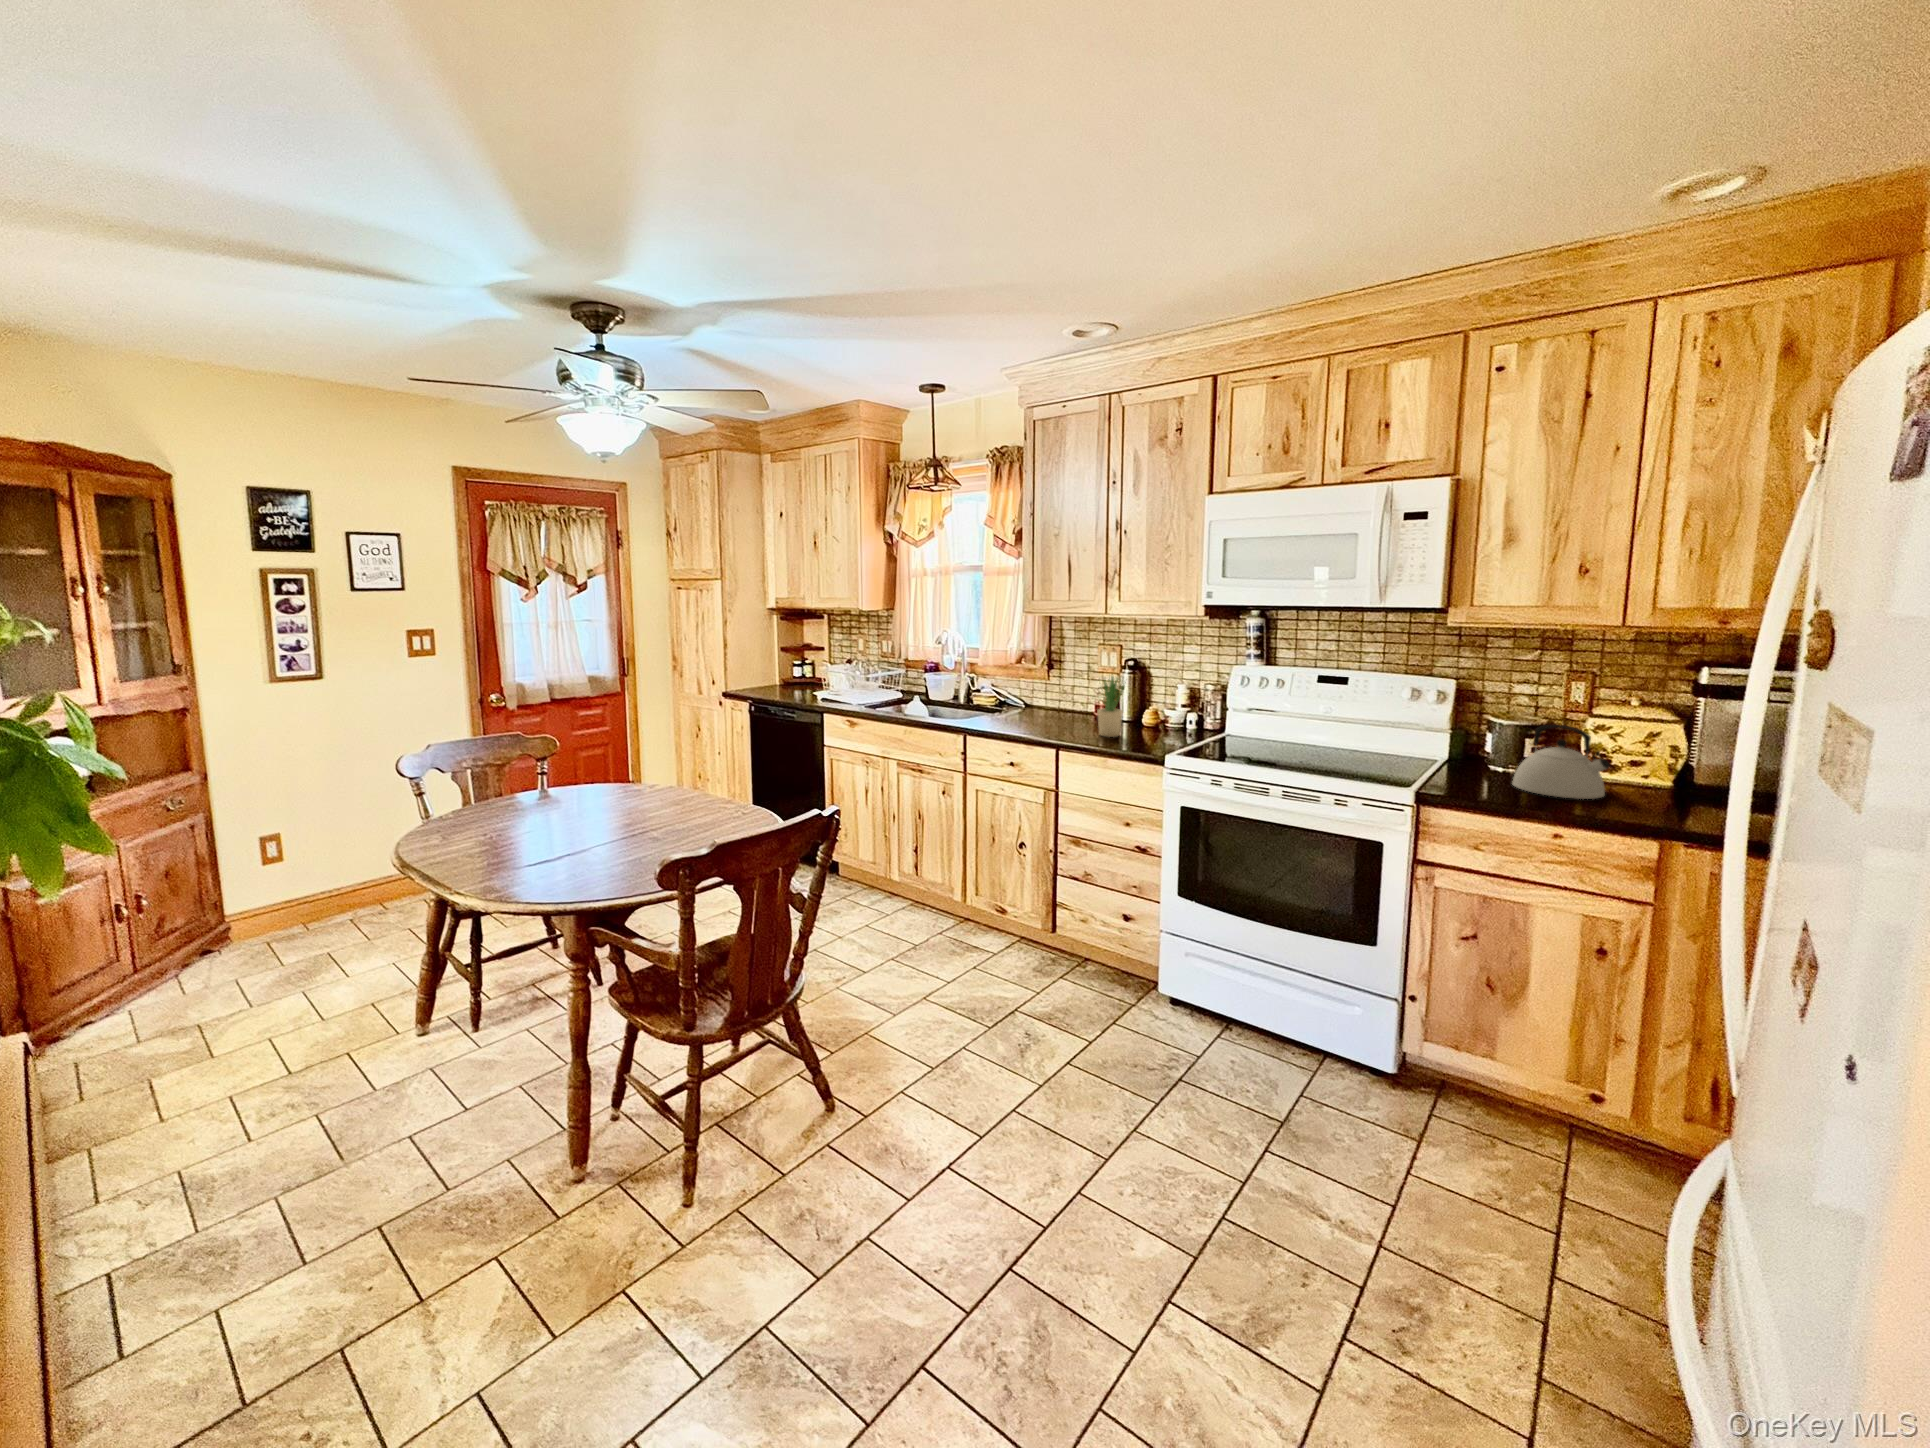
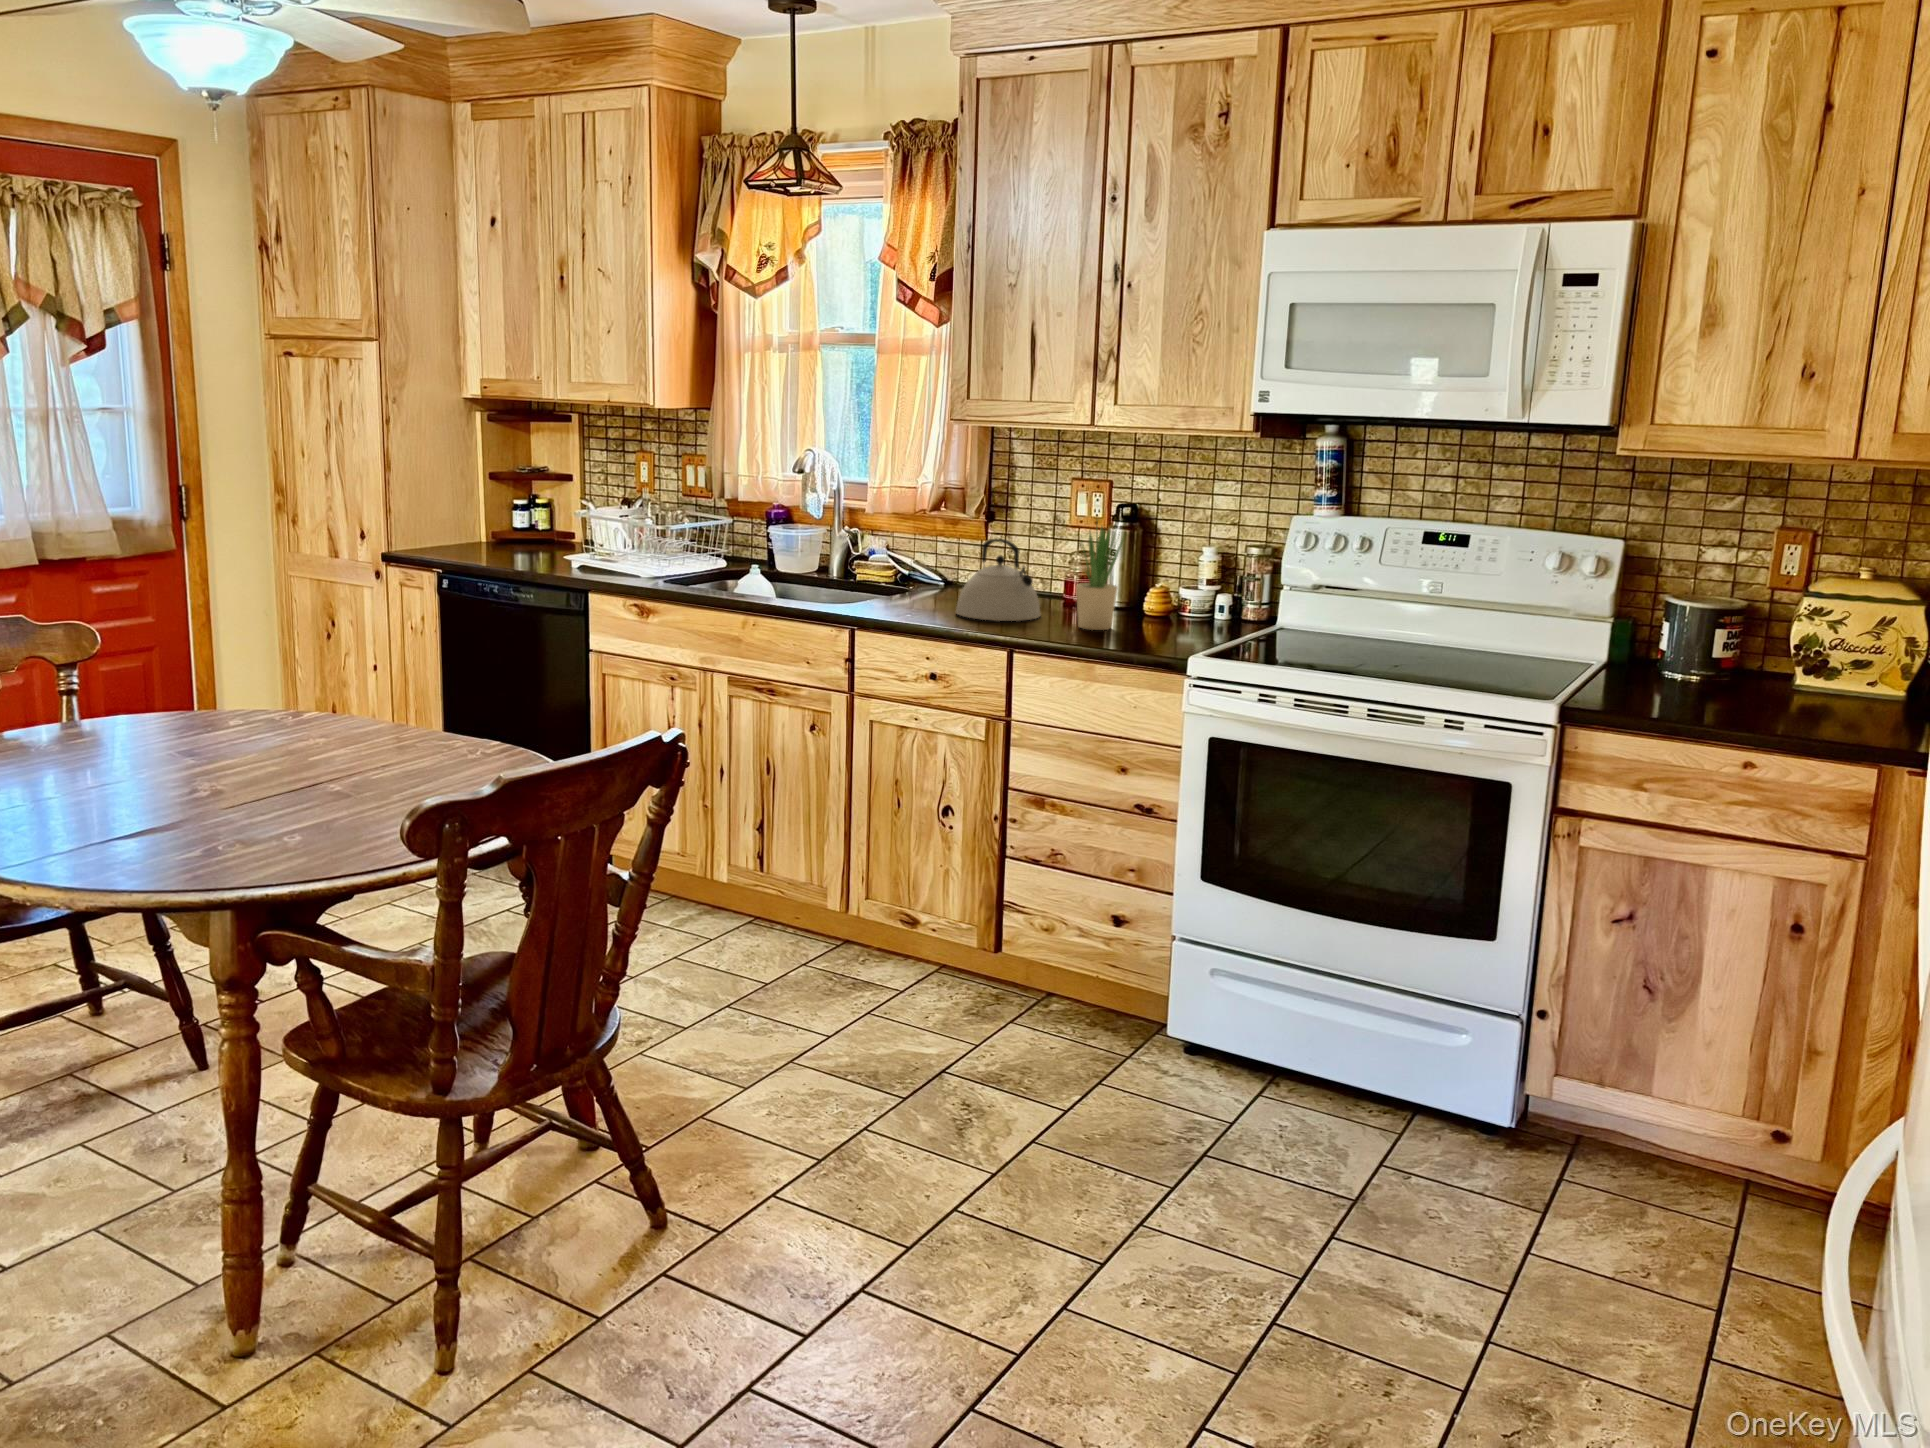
kettle: present [1512,725,1610,799] -> present [956,539,1040,621]

